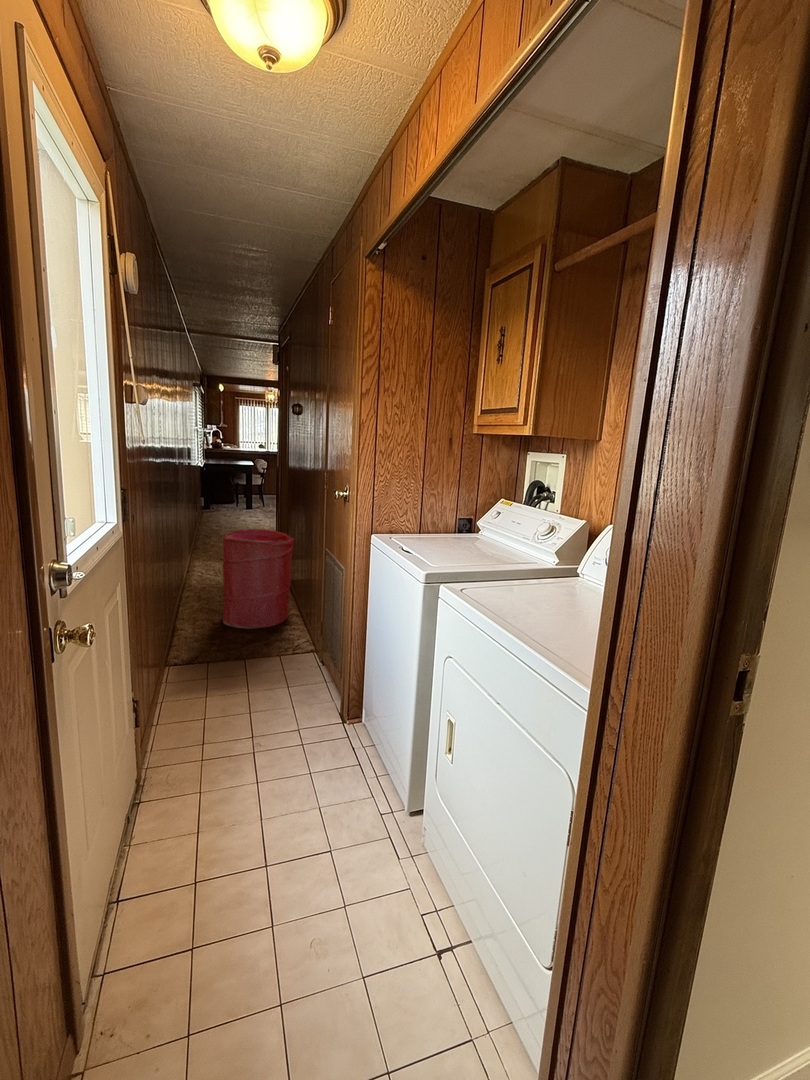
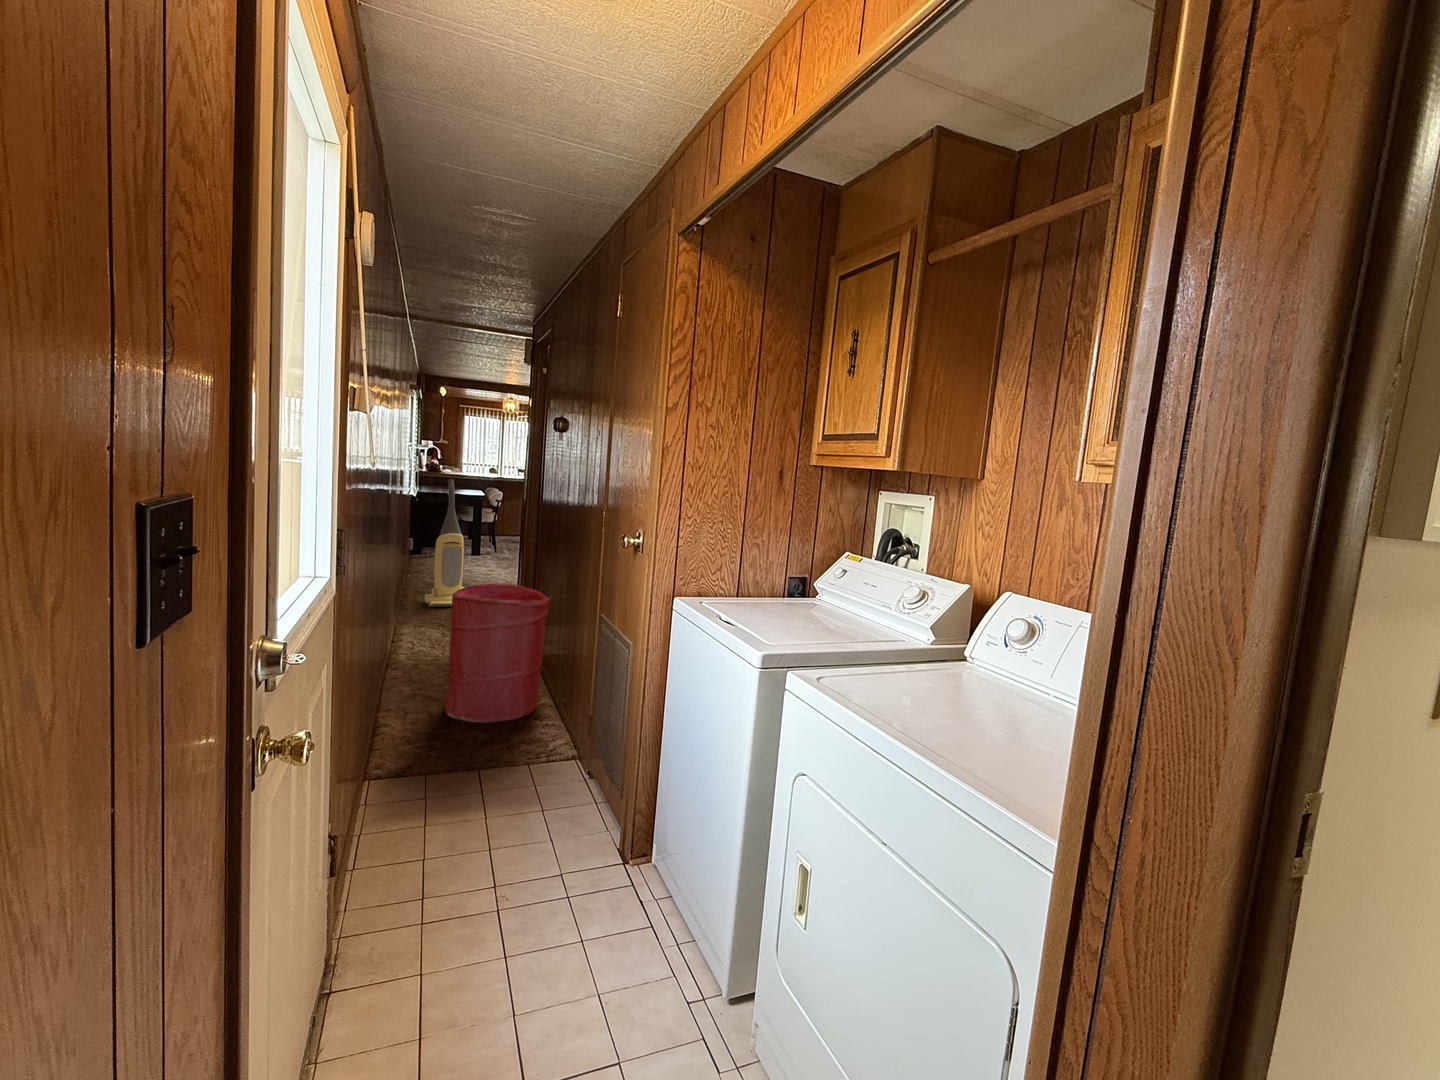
vacuum cleaner: none [211,453,248,548] -> present [424,479,464,607]

